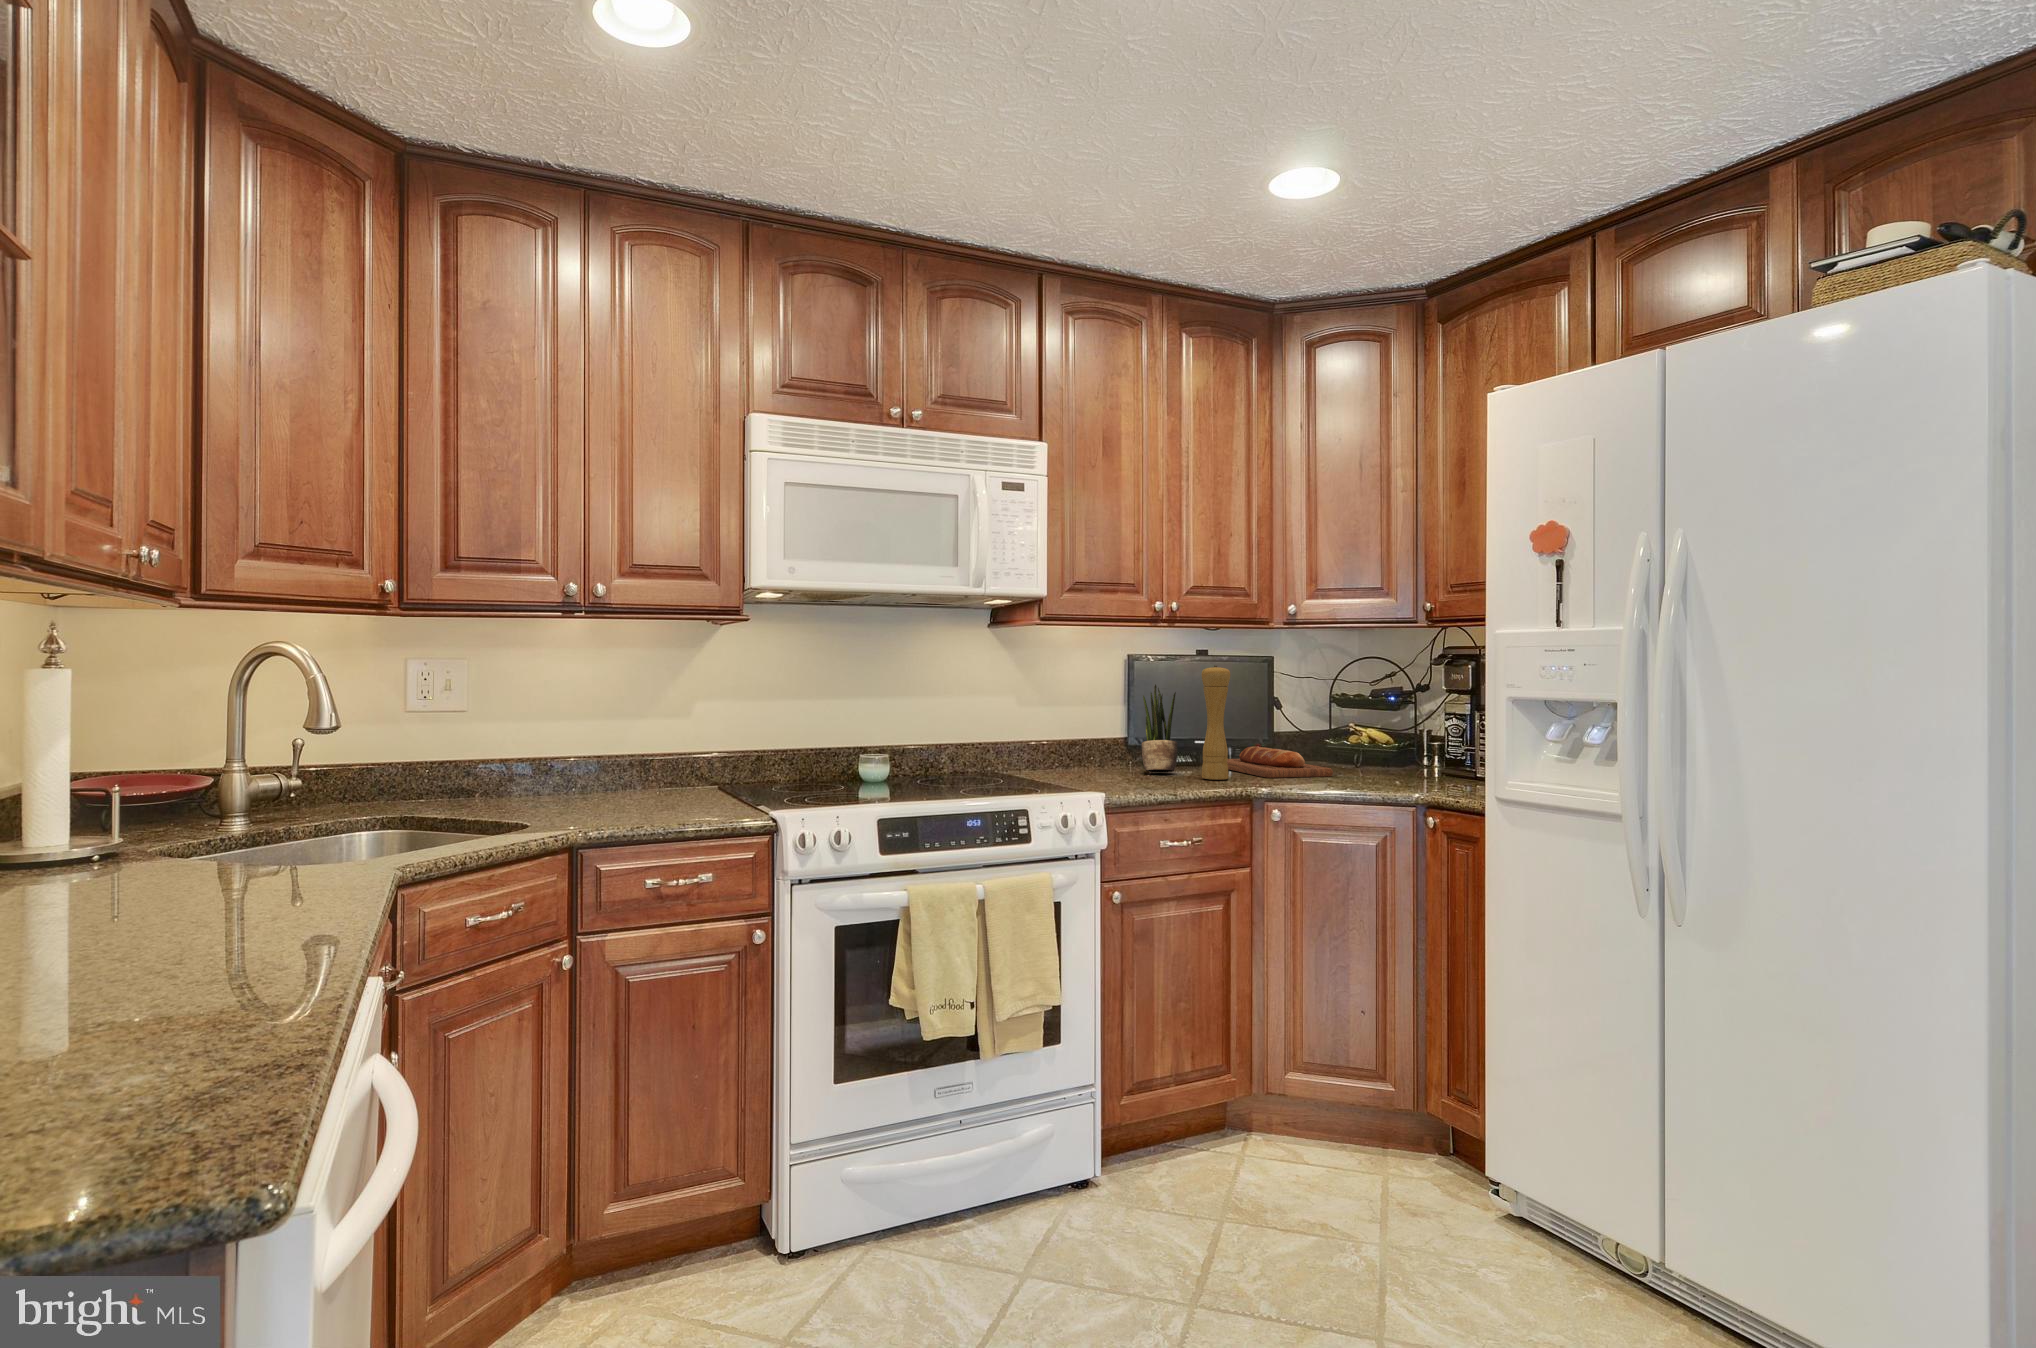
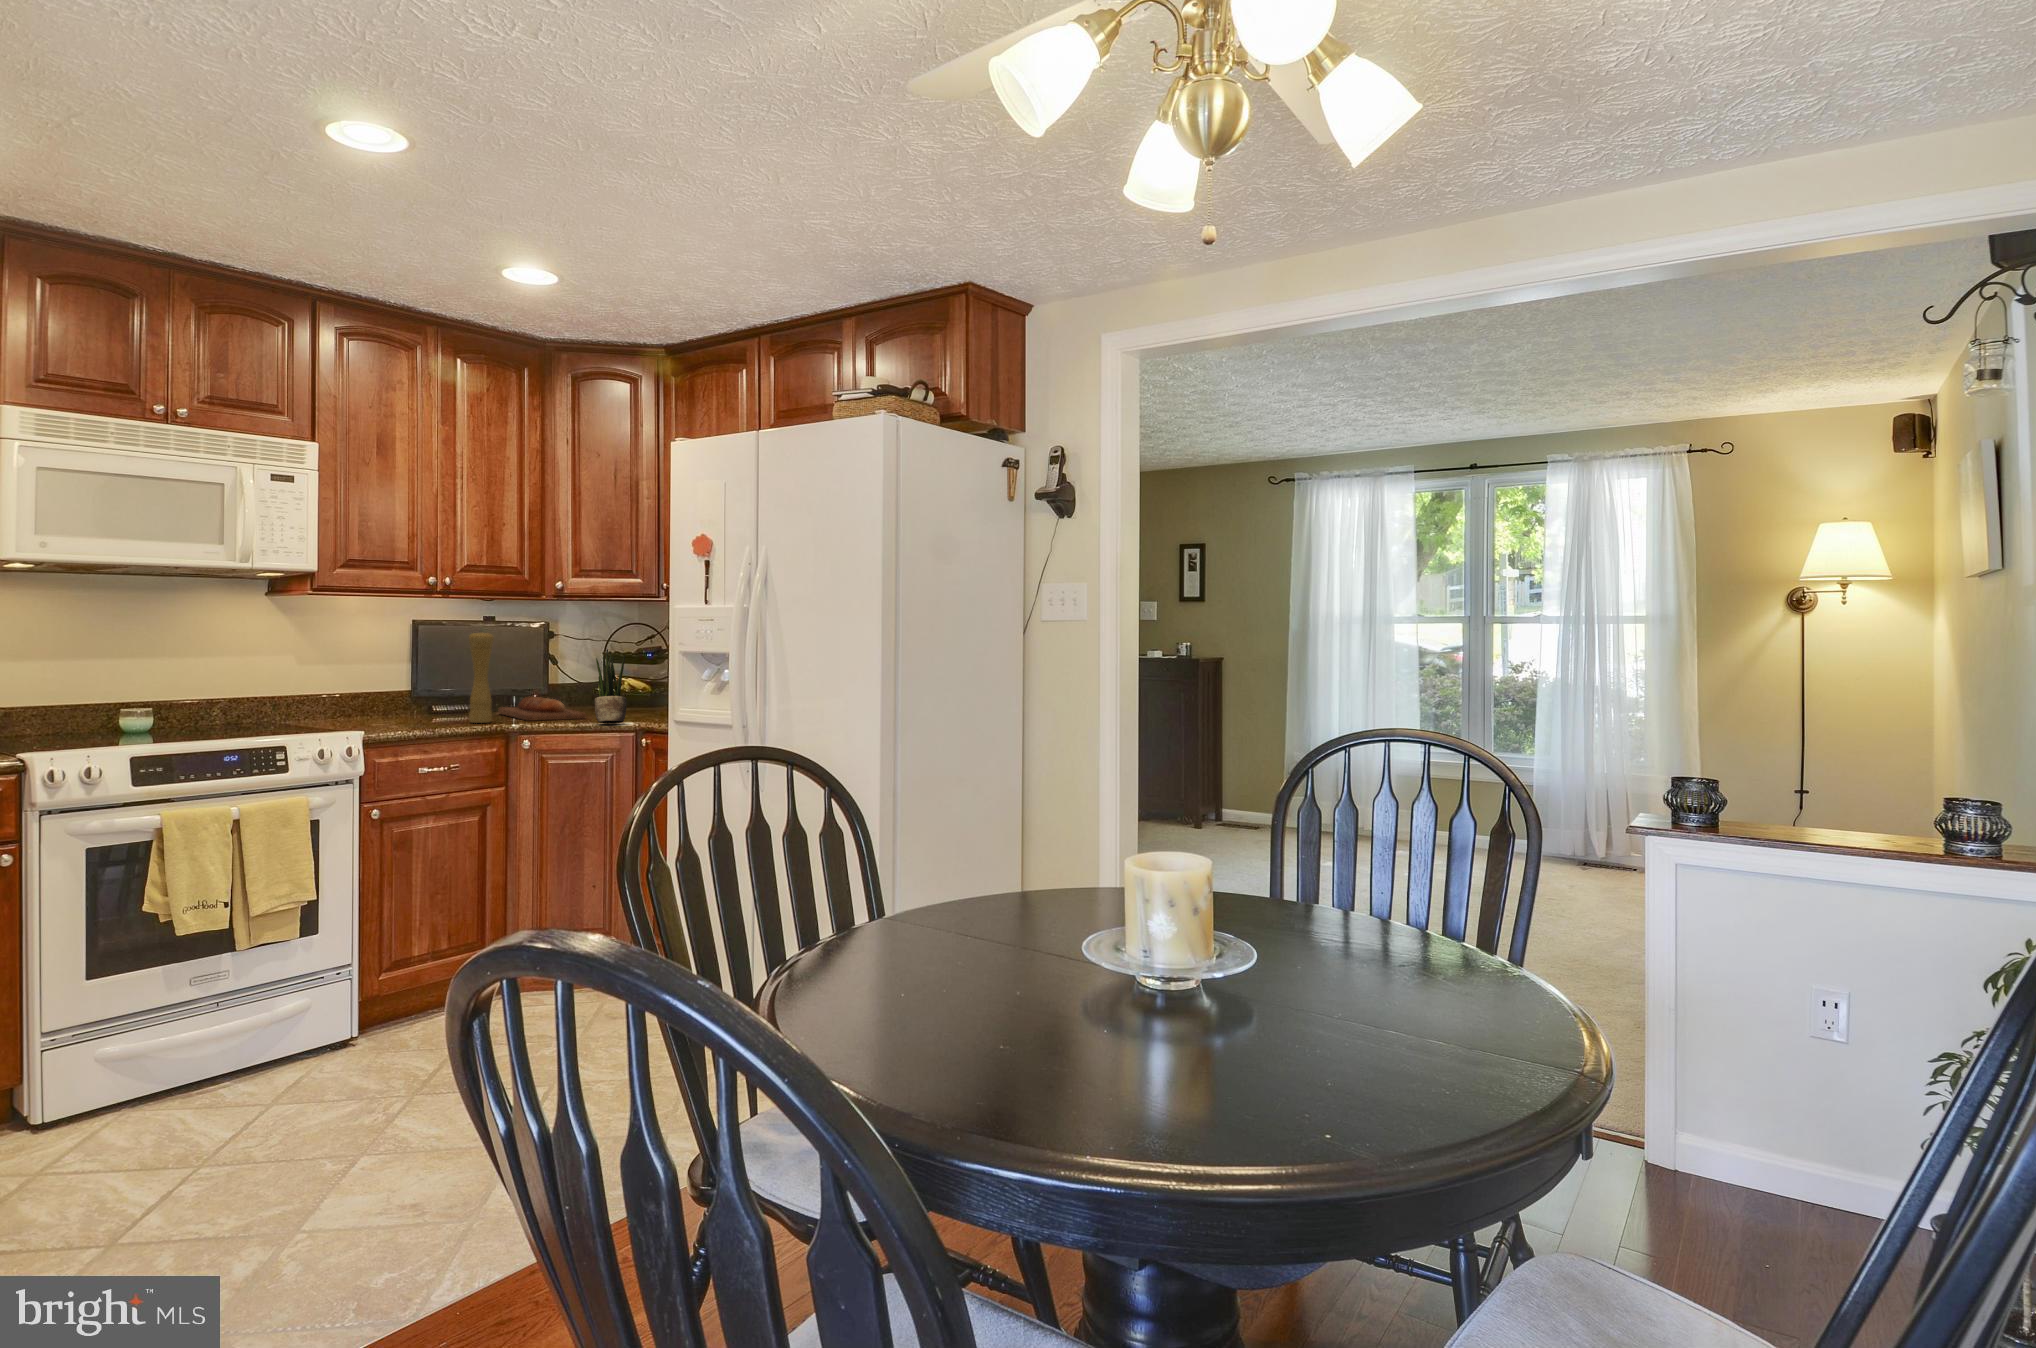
potted plant: present [1142,684,1177,772] -> present [595,649,627,723]

